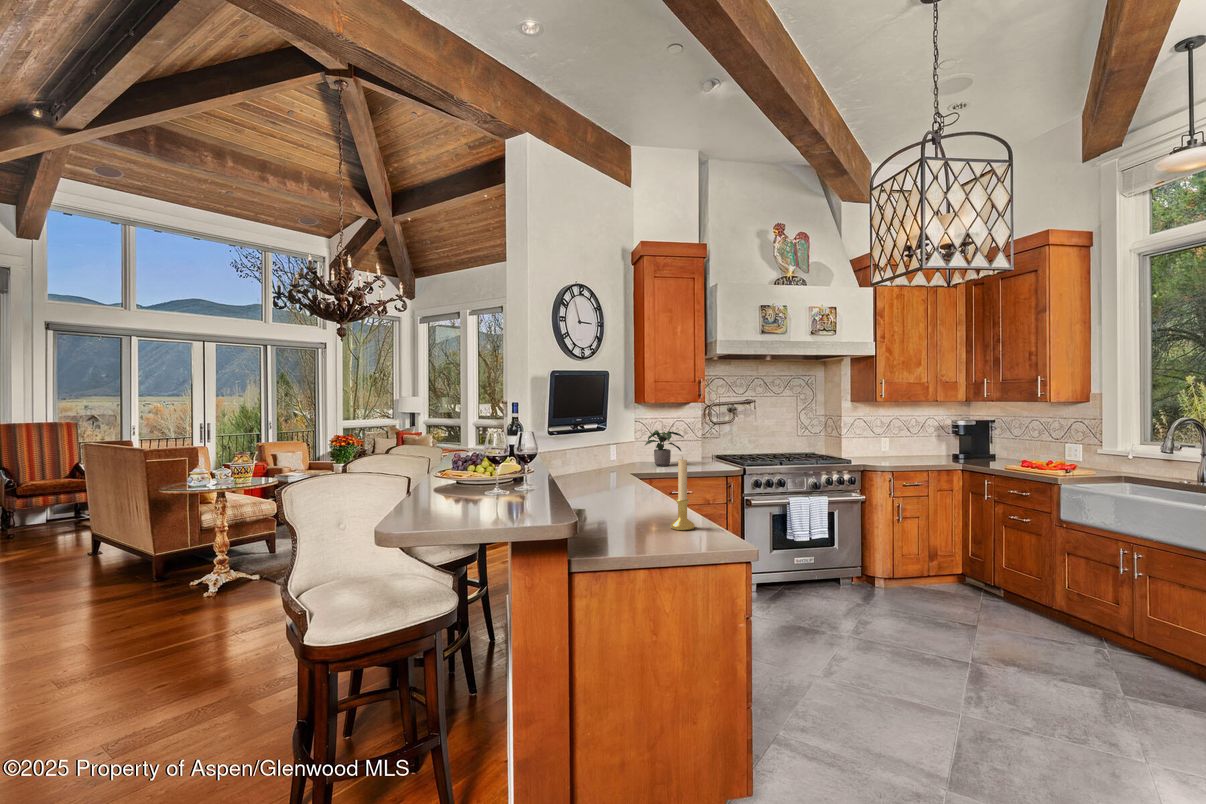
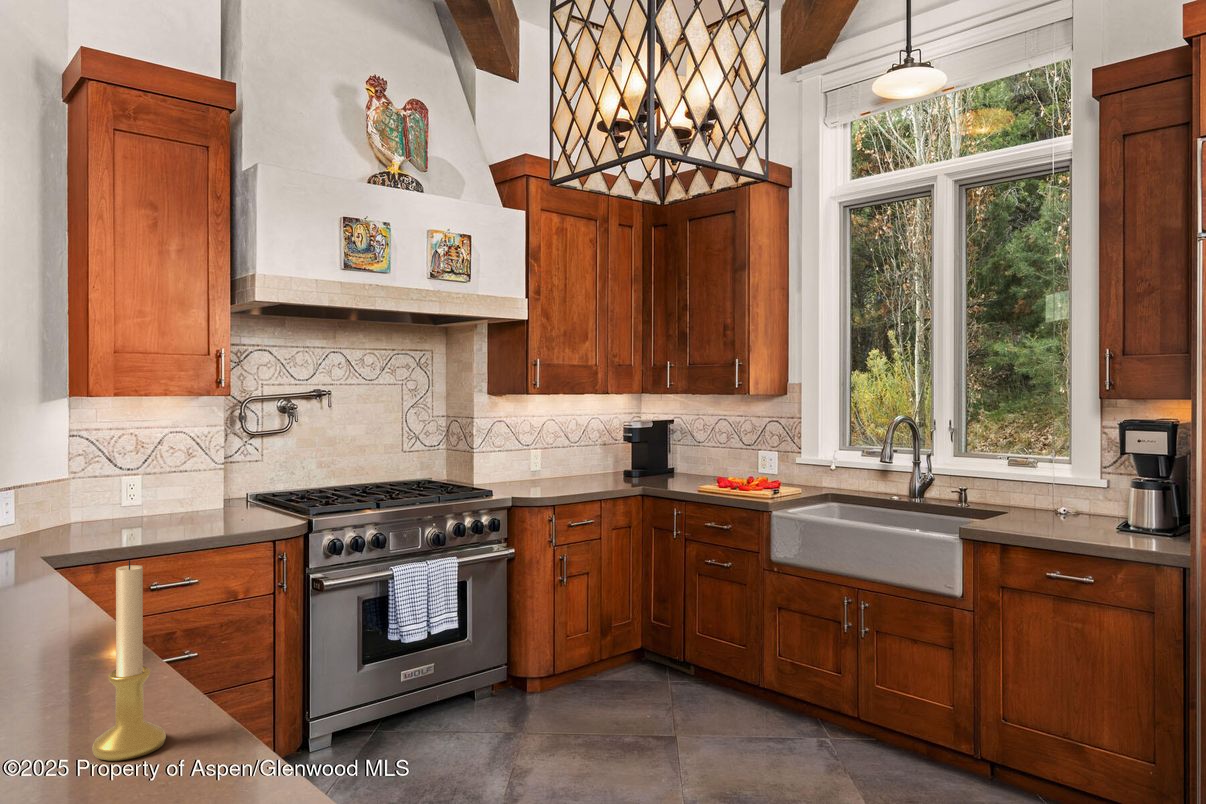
potted plant: present [645,430,683,466] -> none [90,455,185,531]

